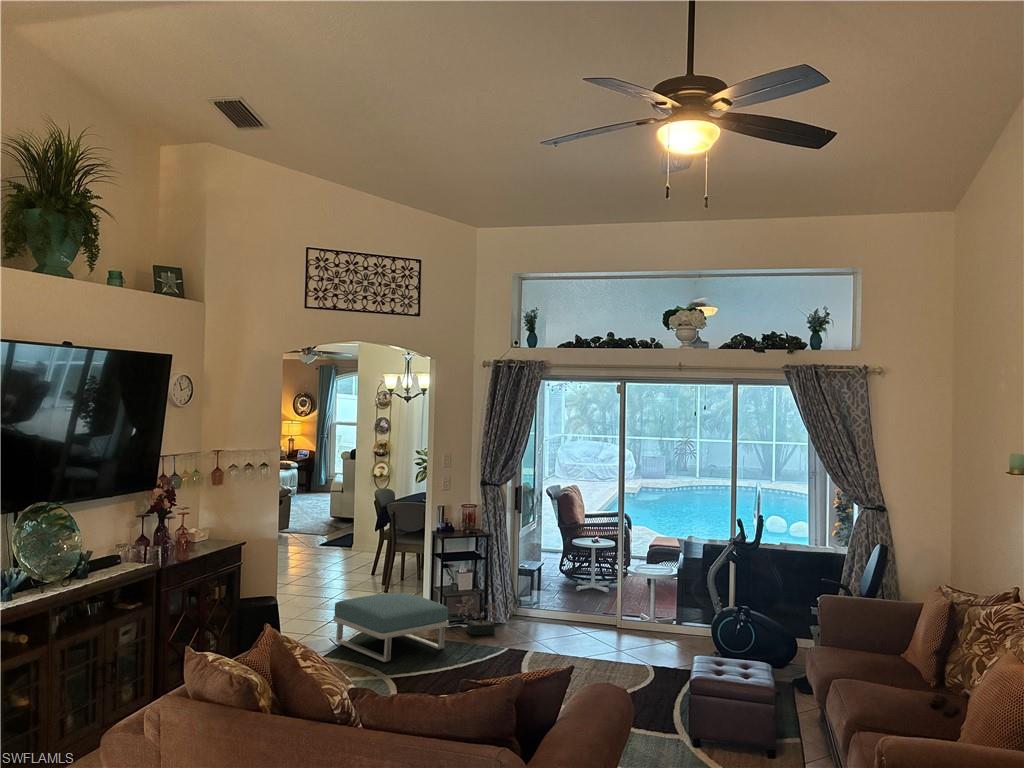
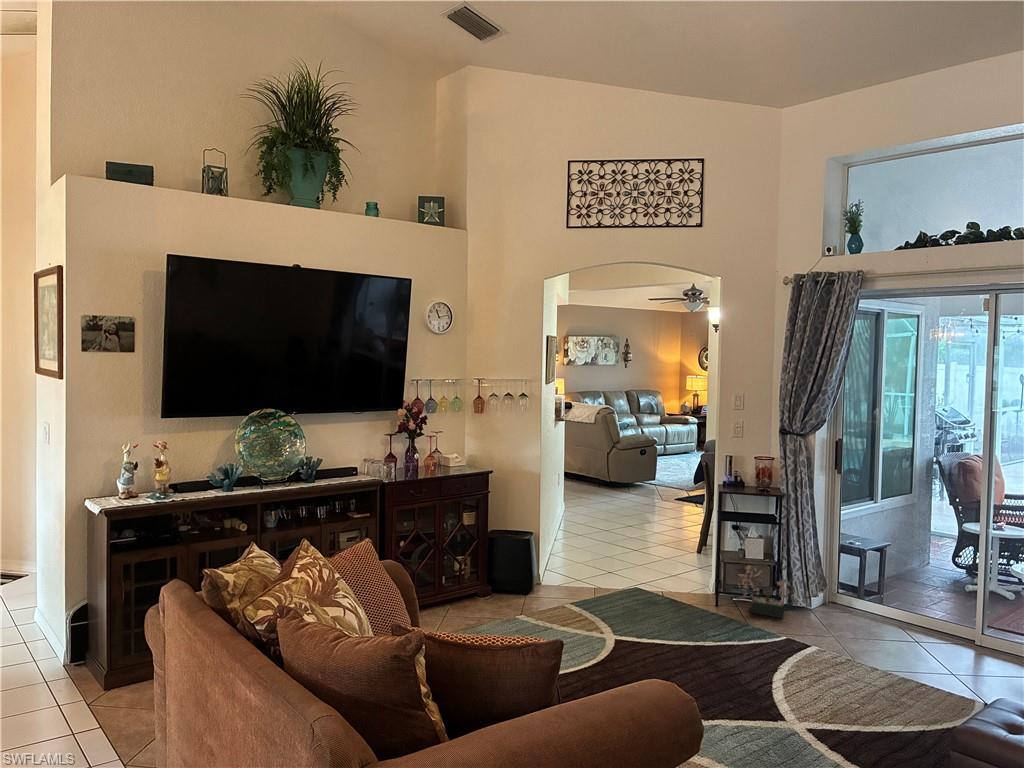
footstool: present [333,592,449,662] -> none [591,546,714,621]

